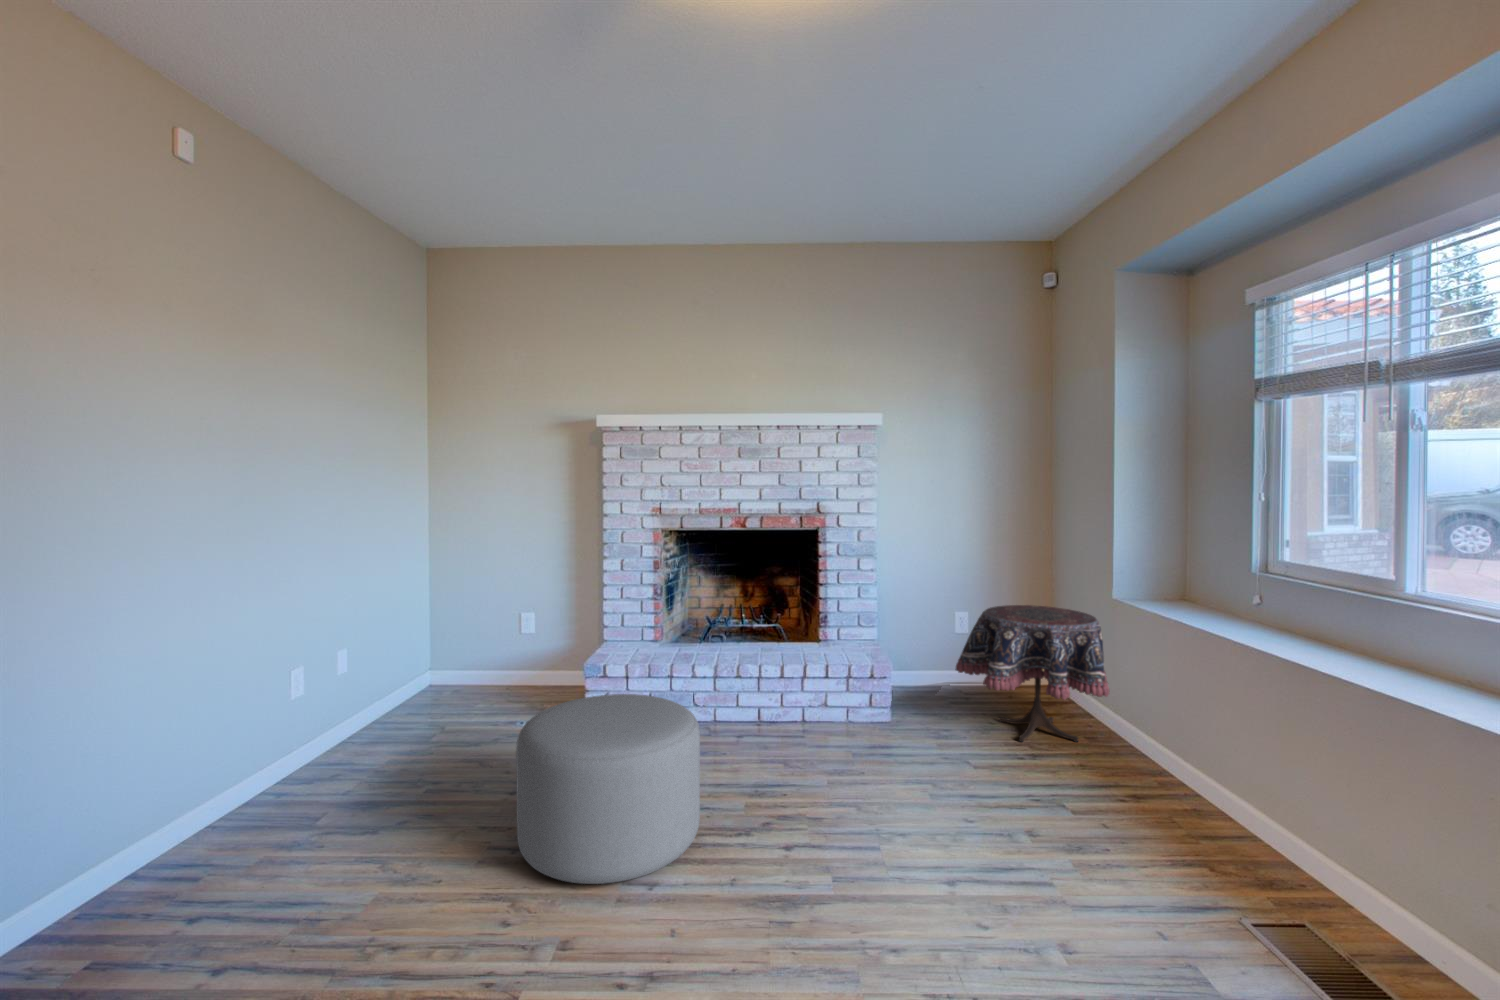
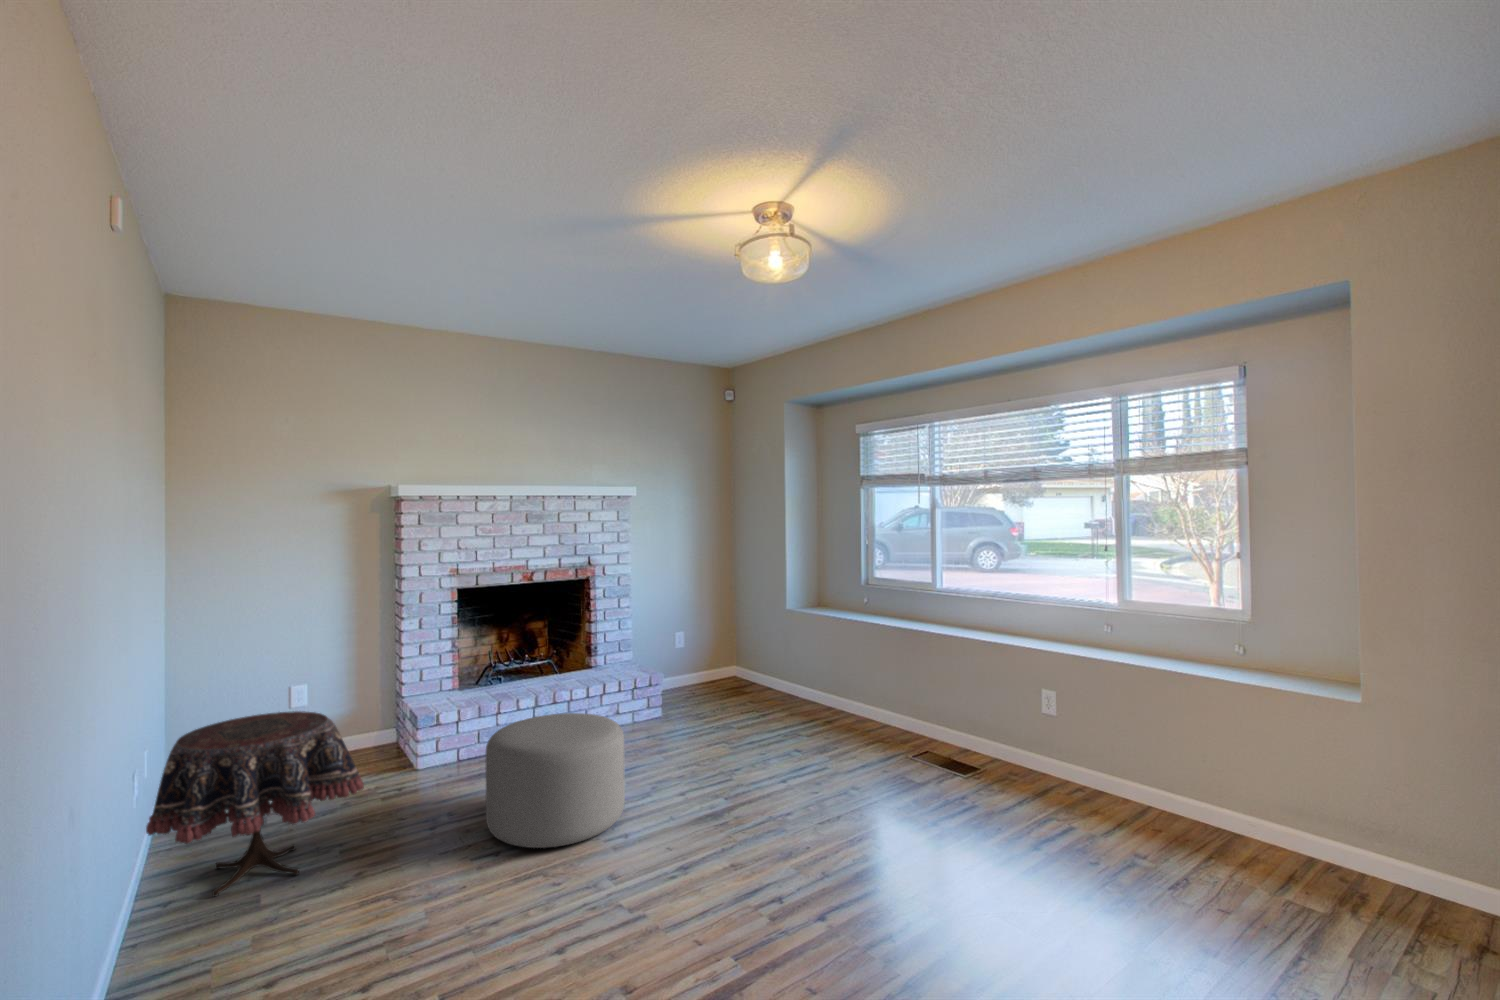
side table: present [955,605,1110,742] -> present [146,711,364,897]

